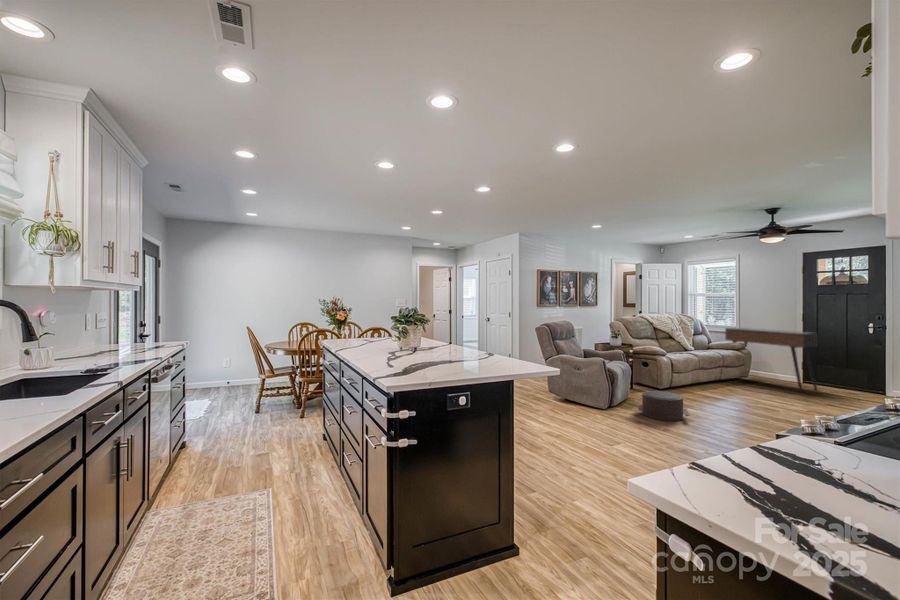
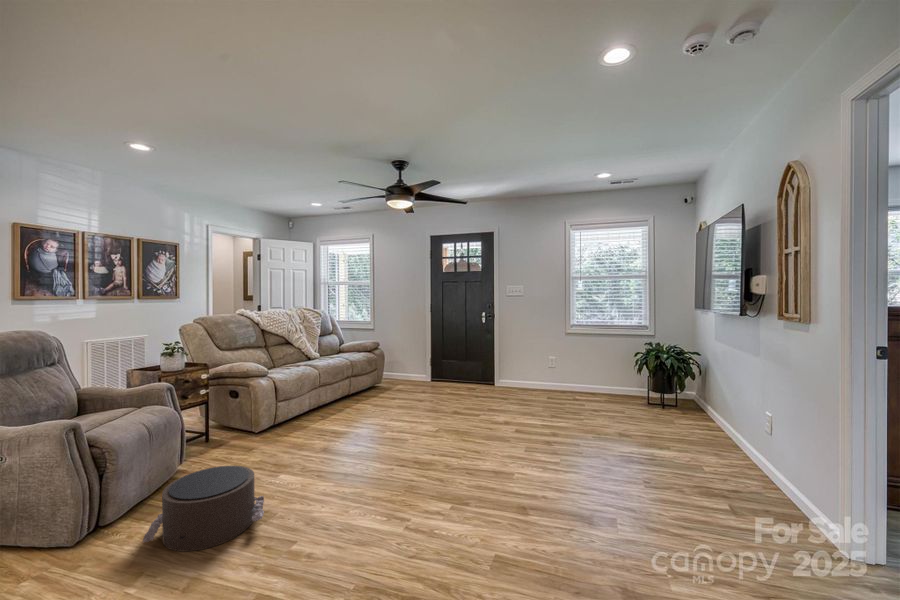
console table: present [725,328,818,391] -> none [357,323,444,395]

